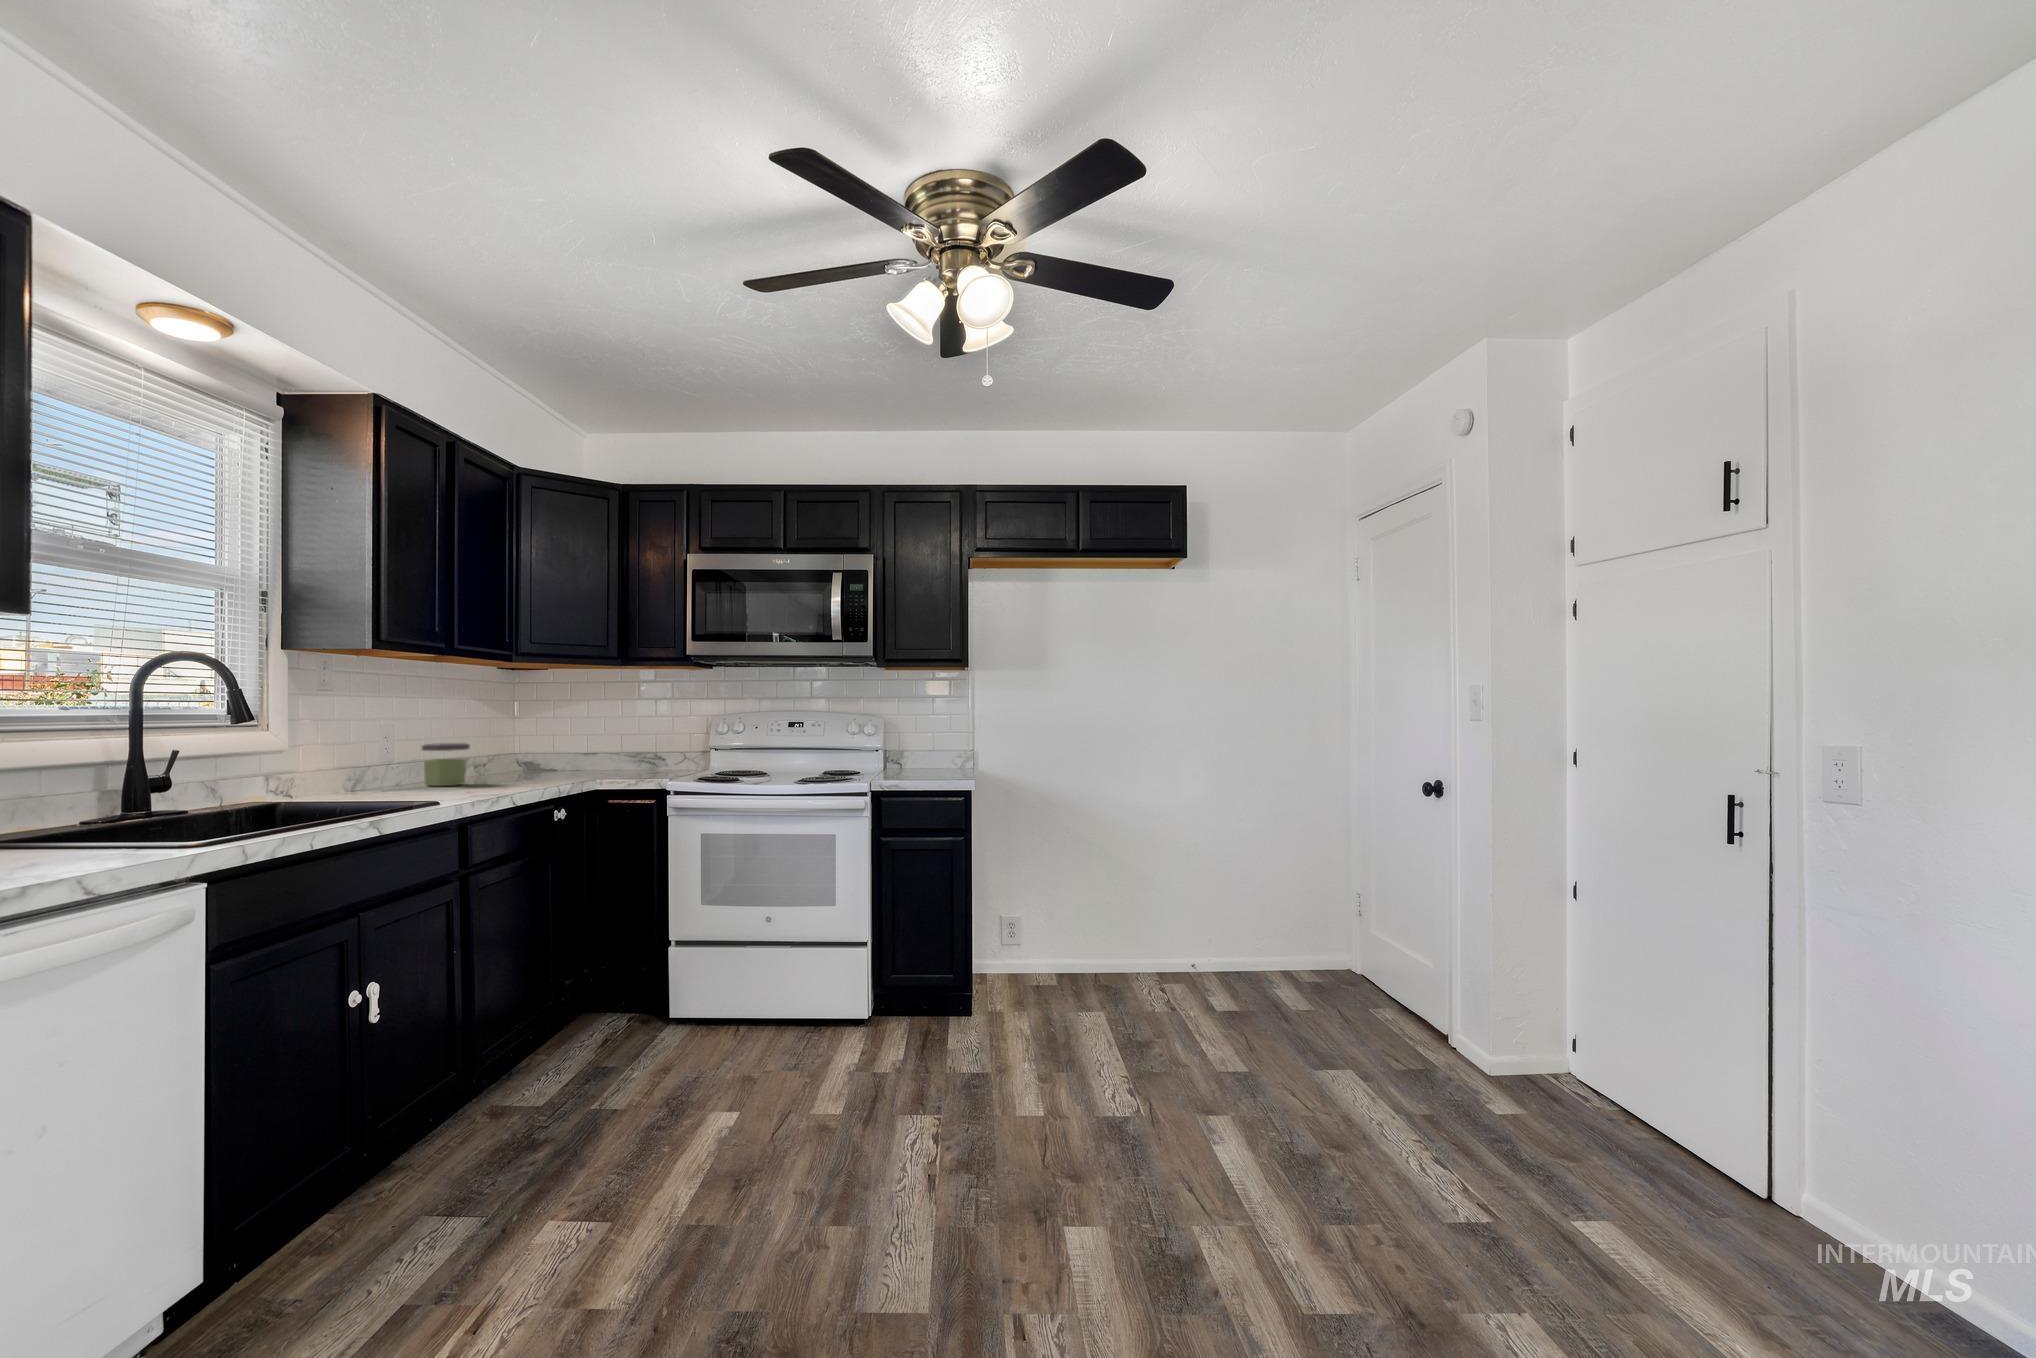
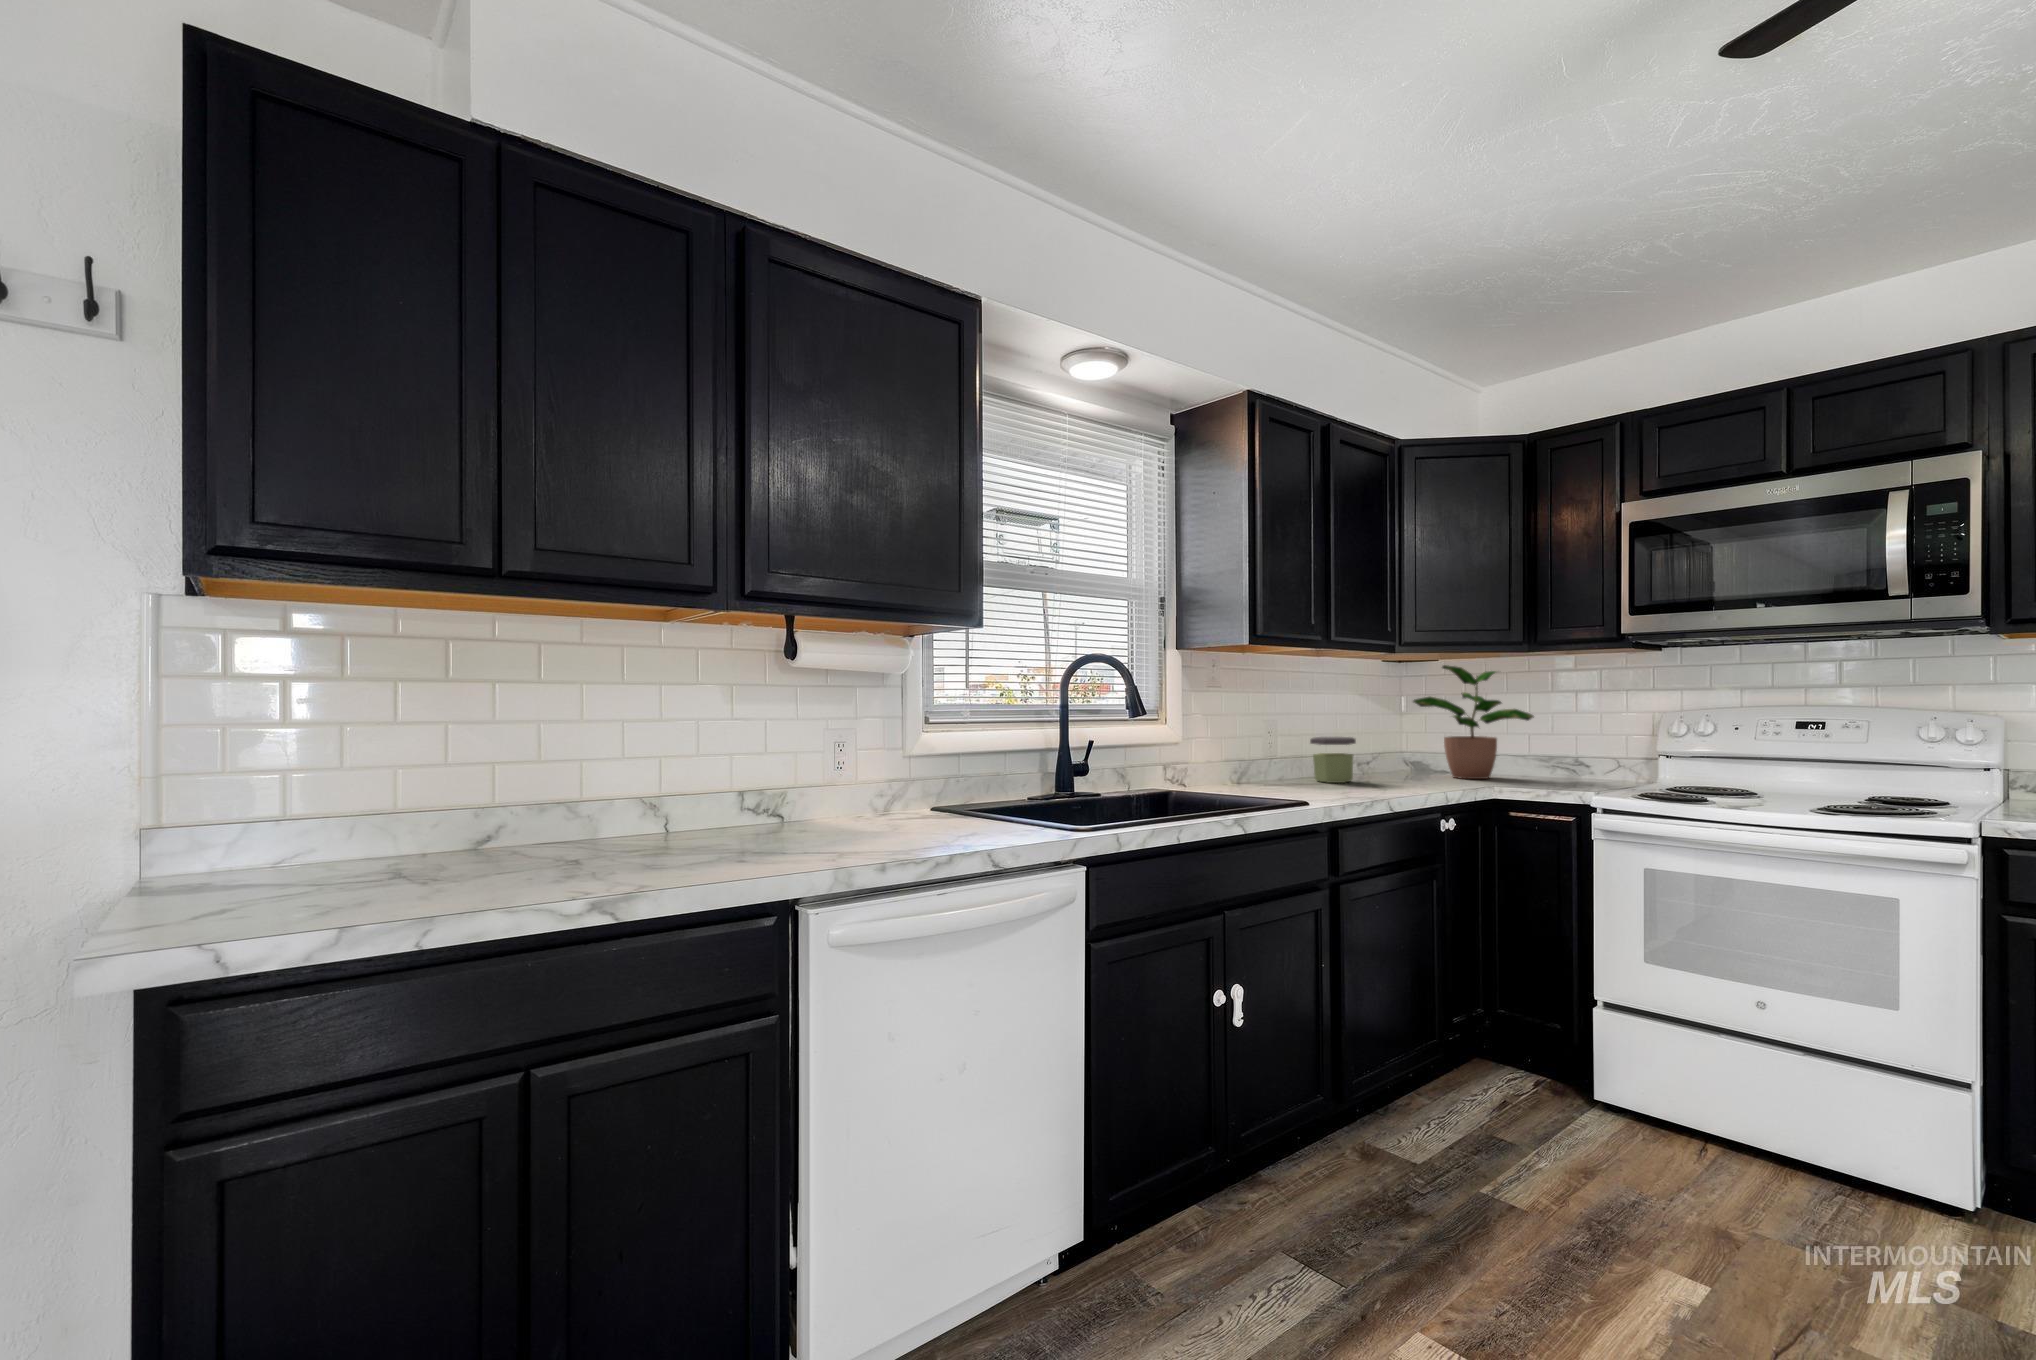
potted plant: none [519,681,624,776] -> present [1413,665,1534,779]

